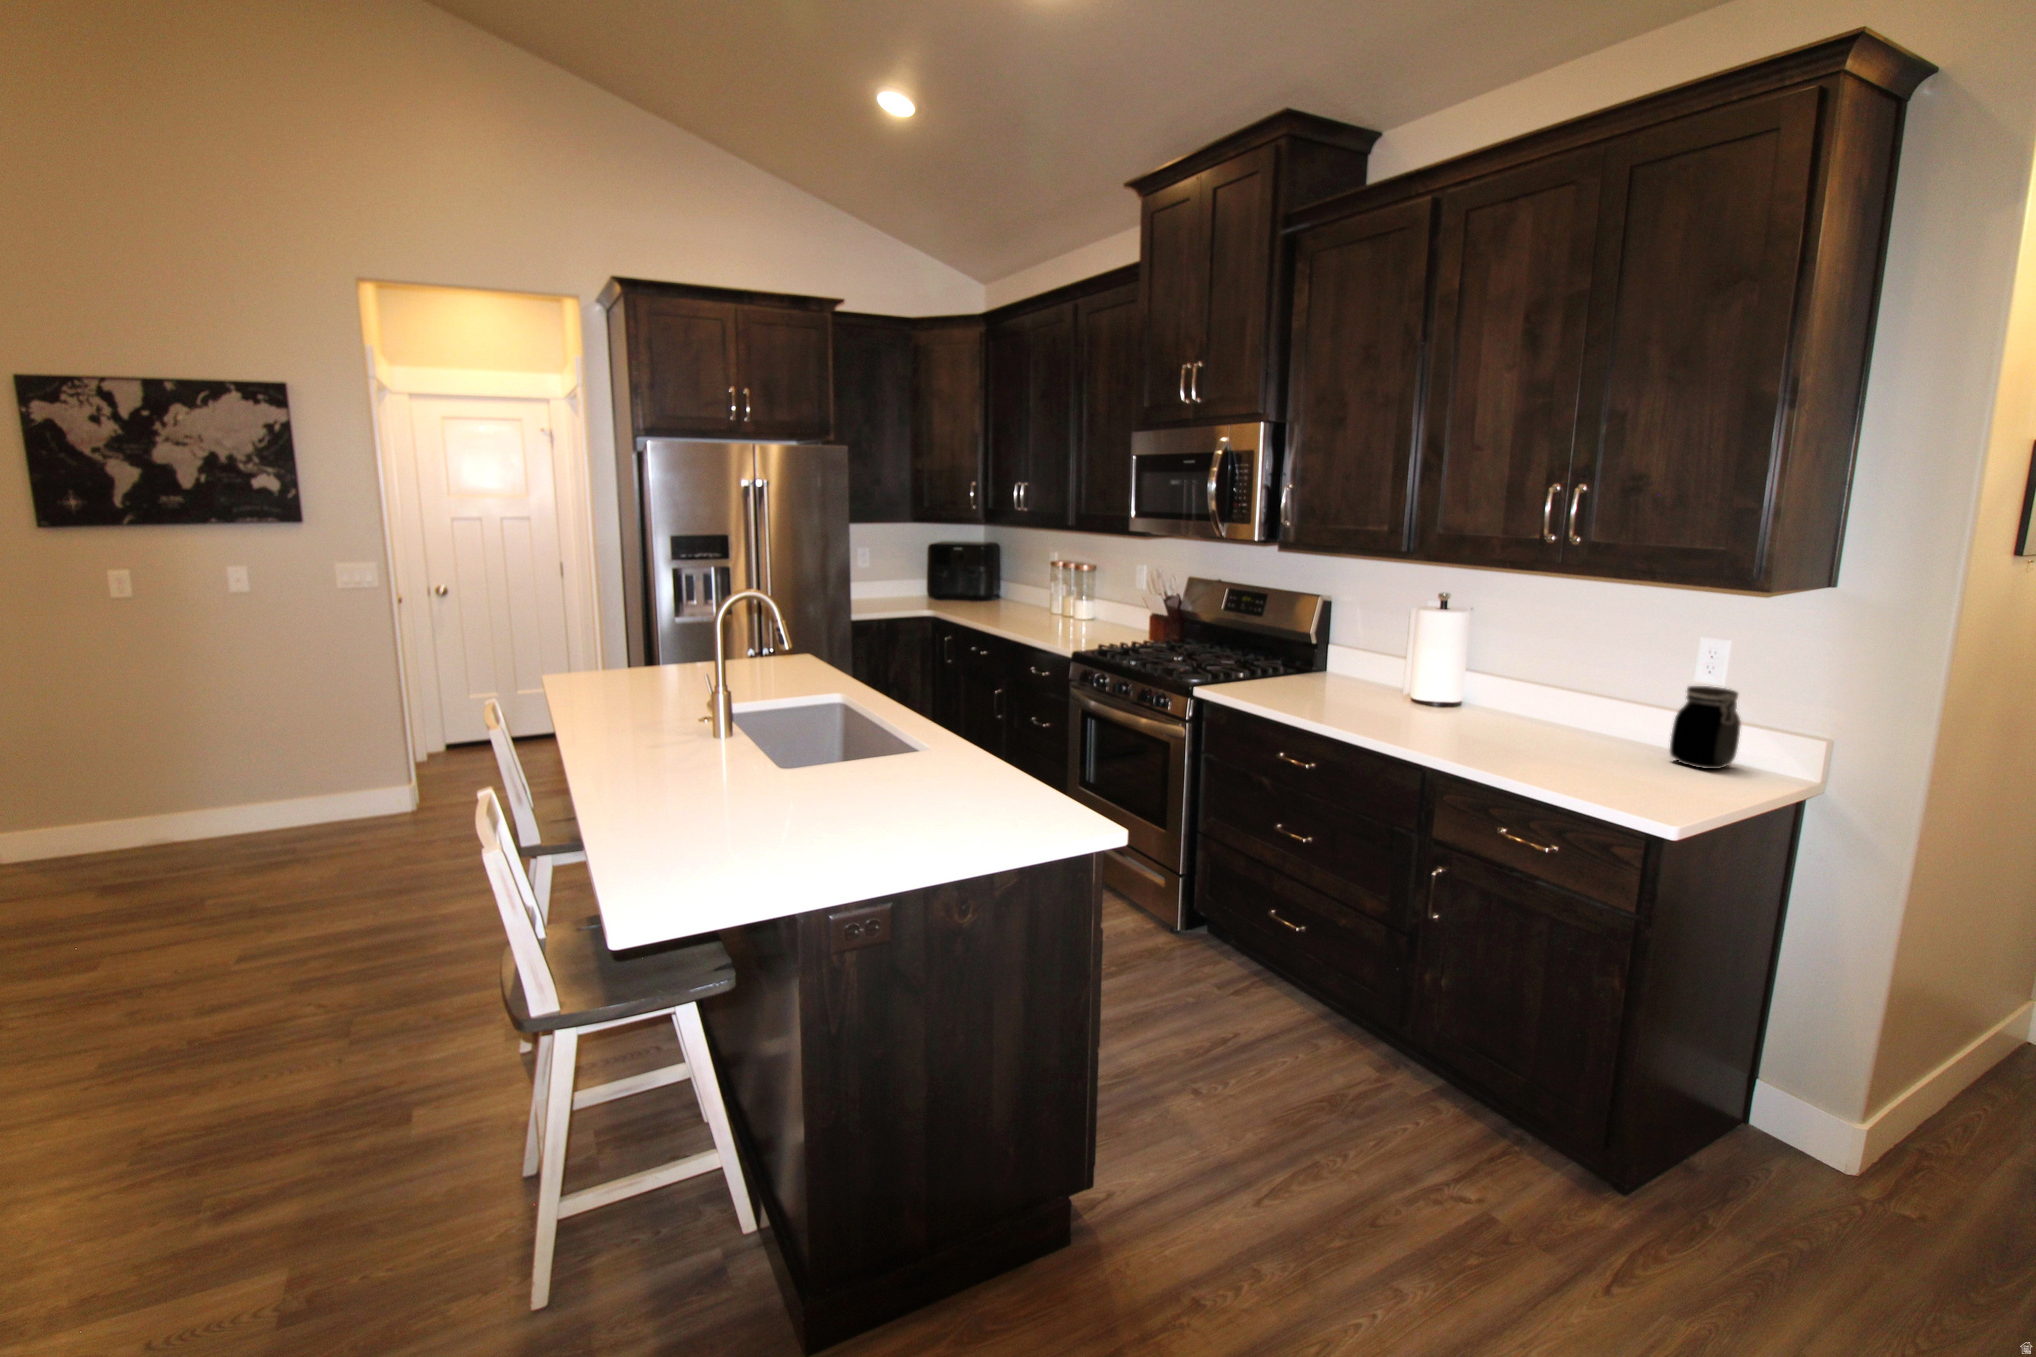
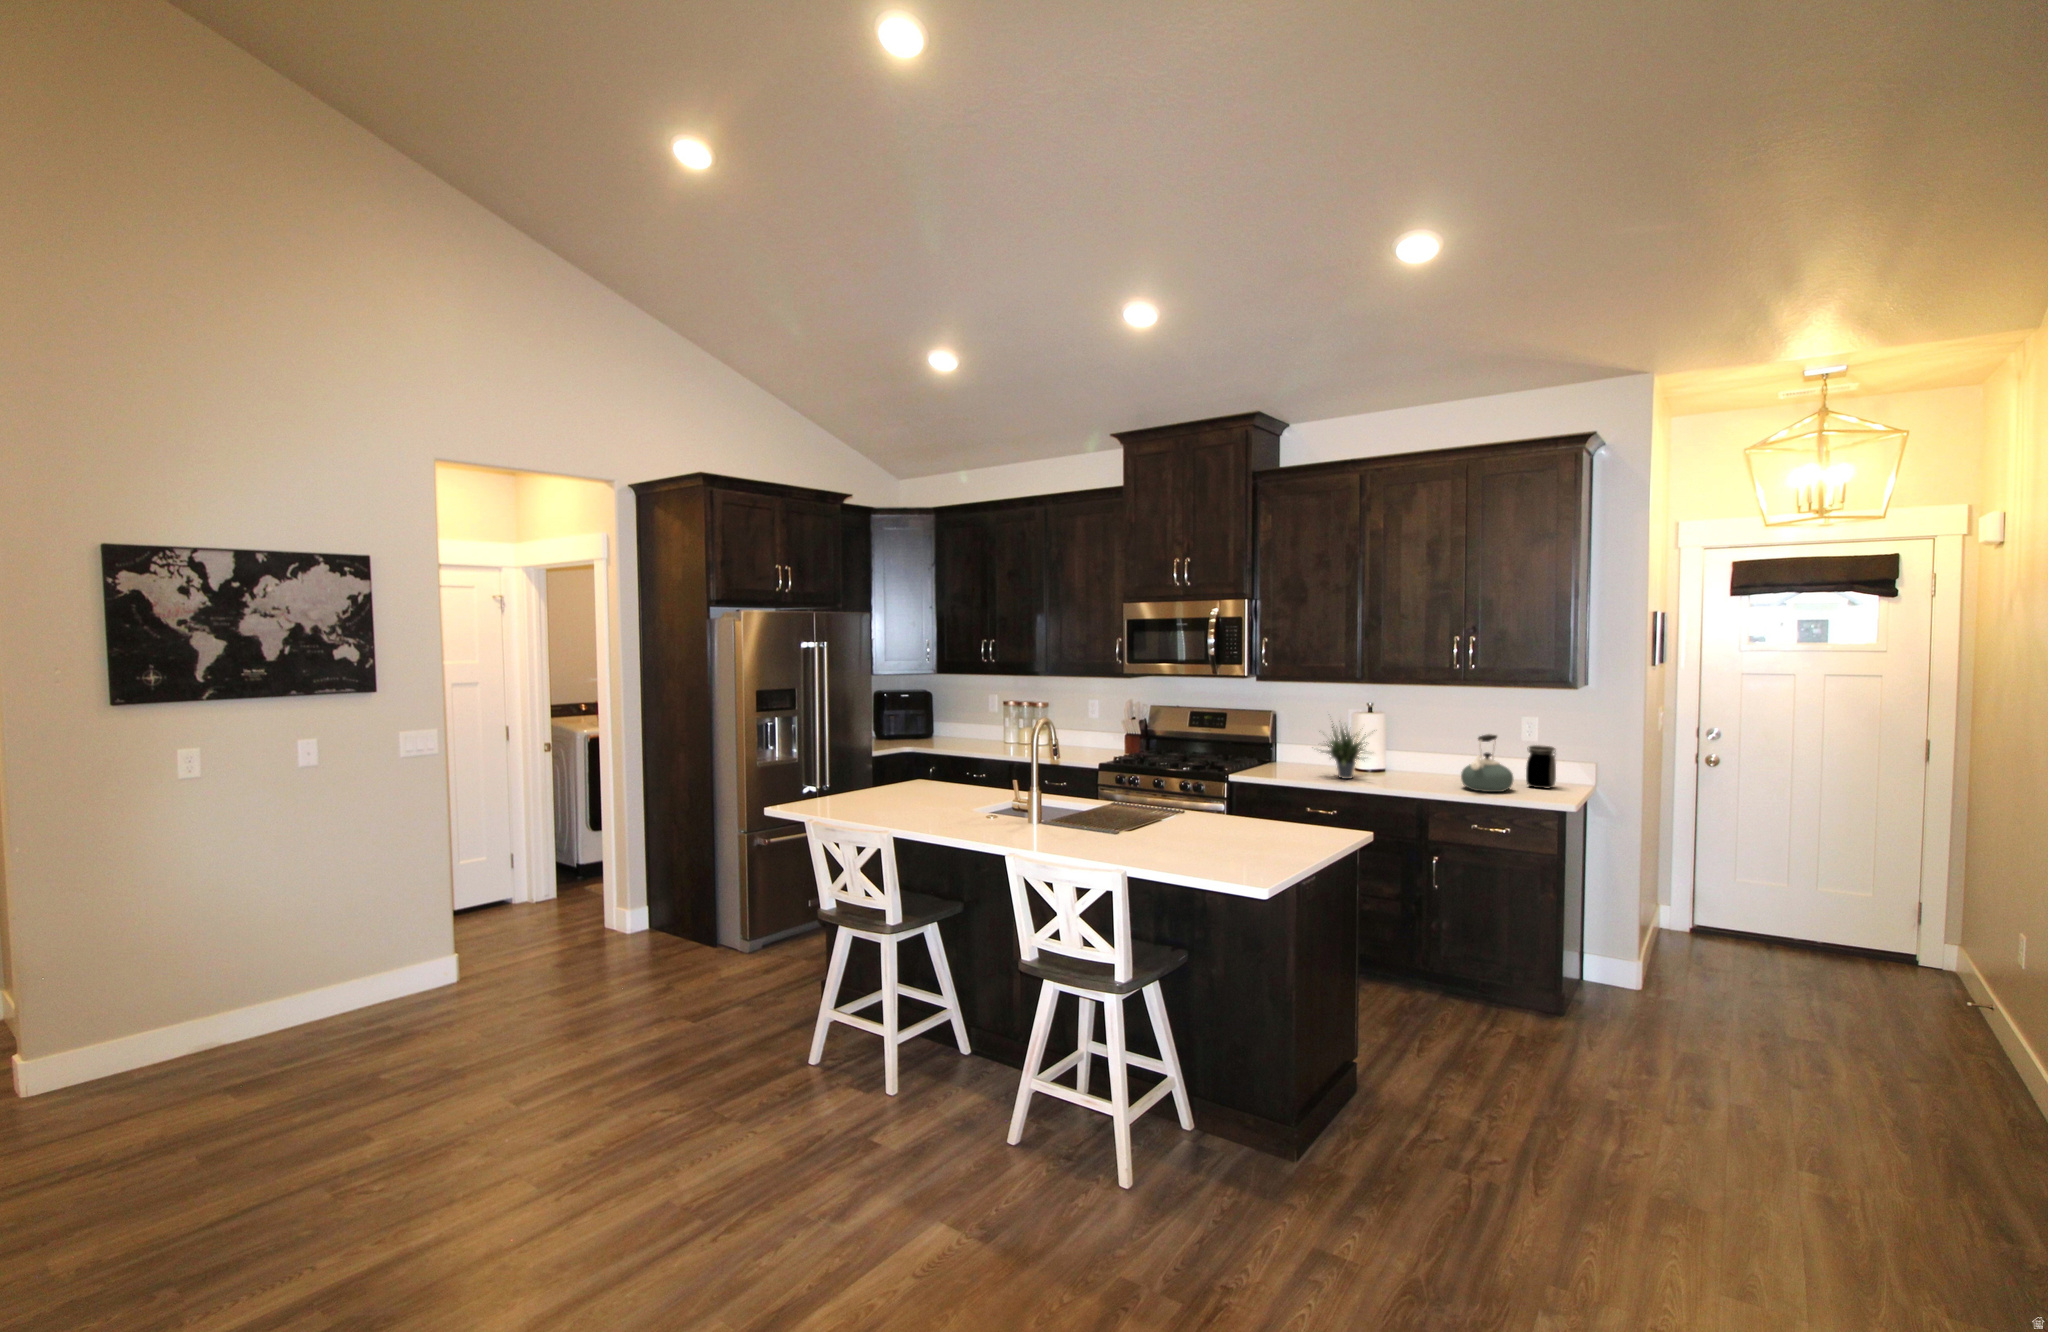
potted plant: none [1314,598,1412,710] -> present [1321,724,1375,779]
kettle: none [1530,659,1631,765] -> present [1461,734,1513,792]

